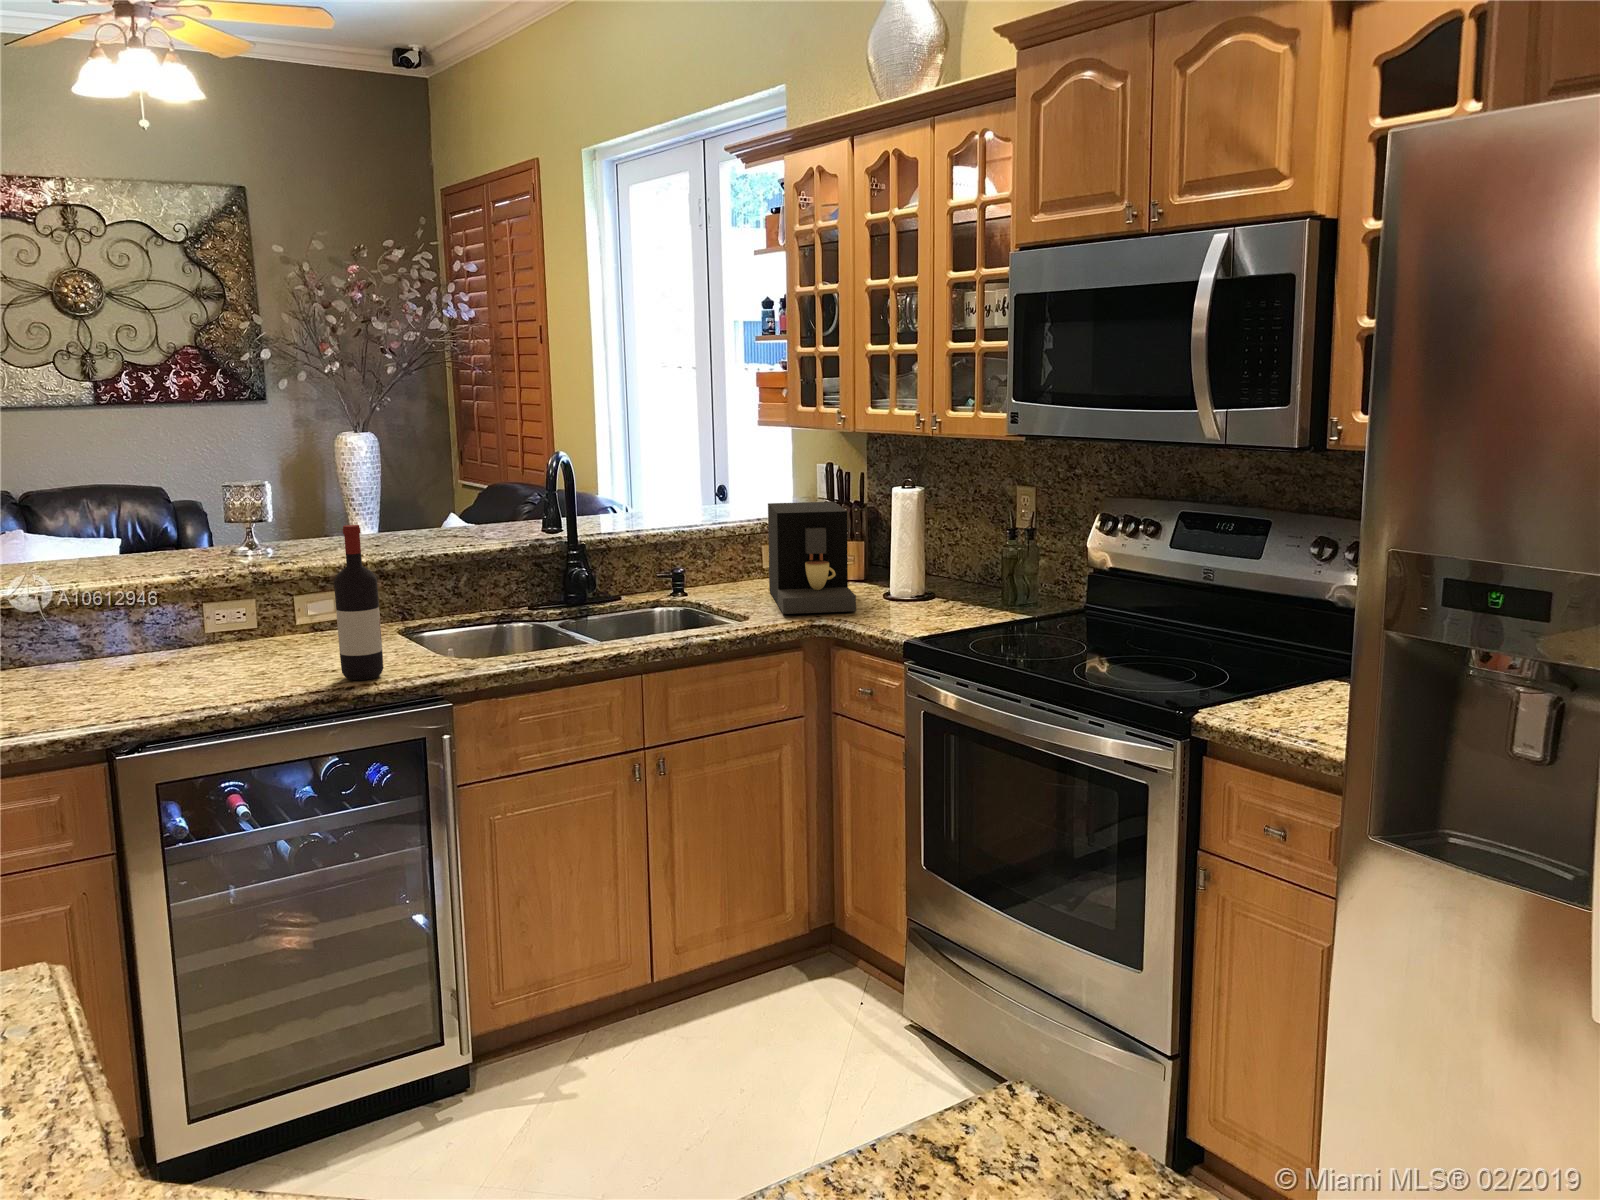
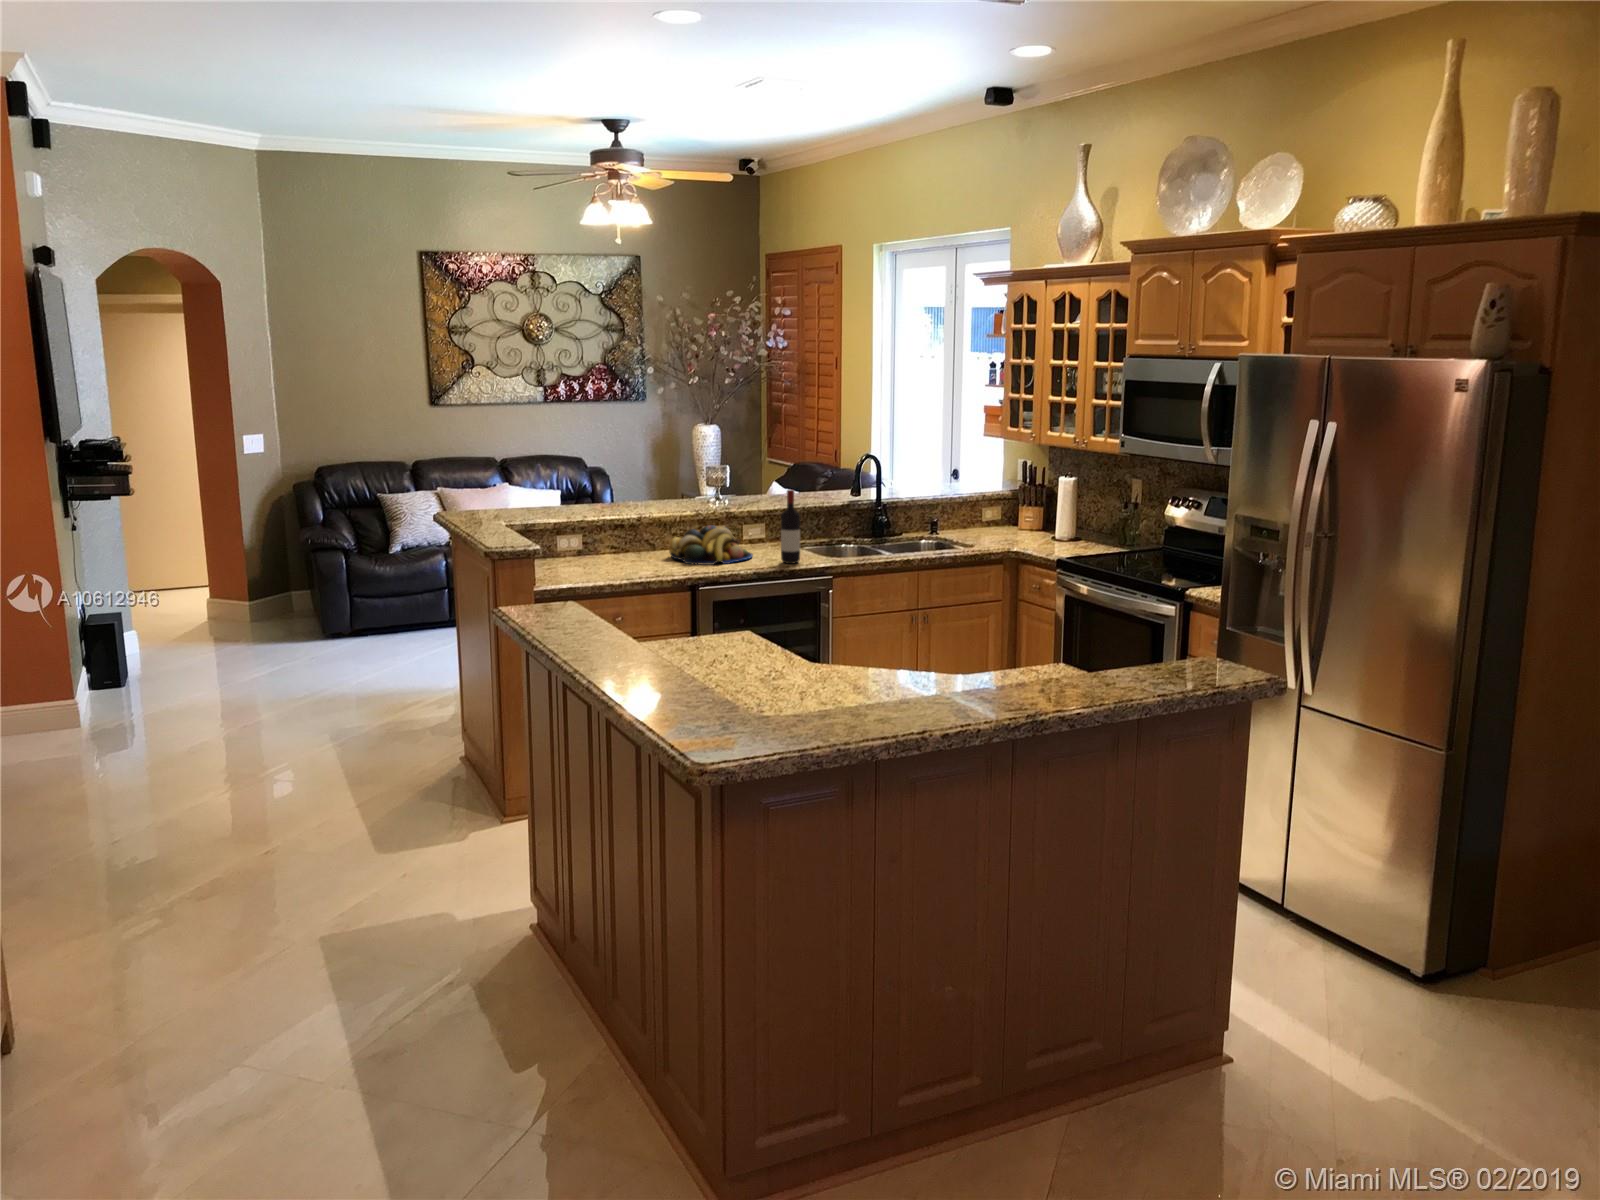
coffee maker: present [768,502,856,614] -> none [986,484,1035,545]
fruit bowl: none [102,603,294,694] -> present [669,525,752,565]

